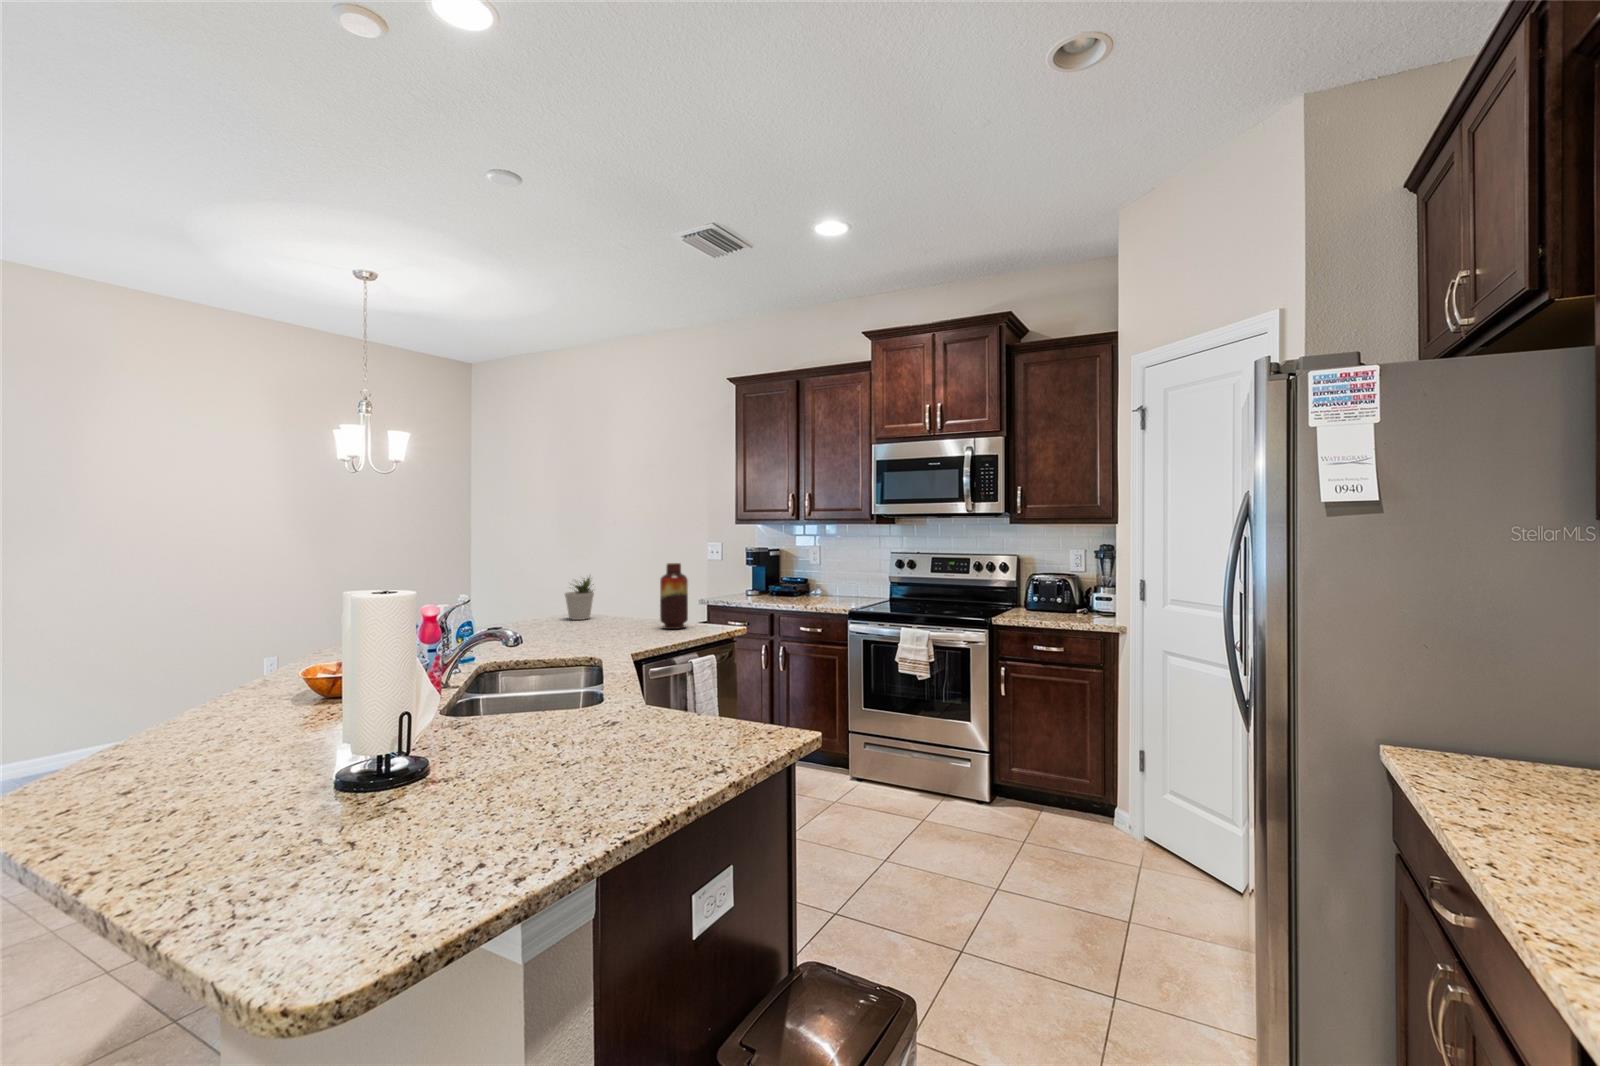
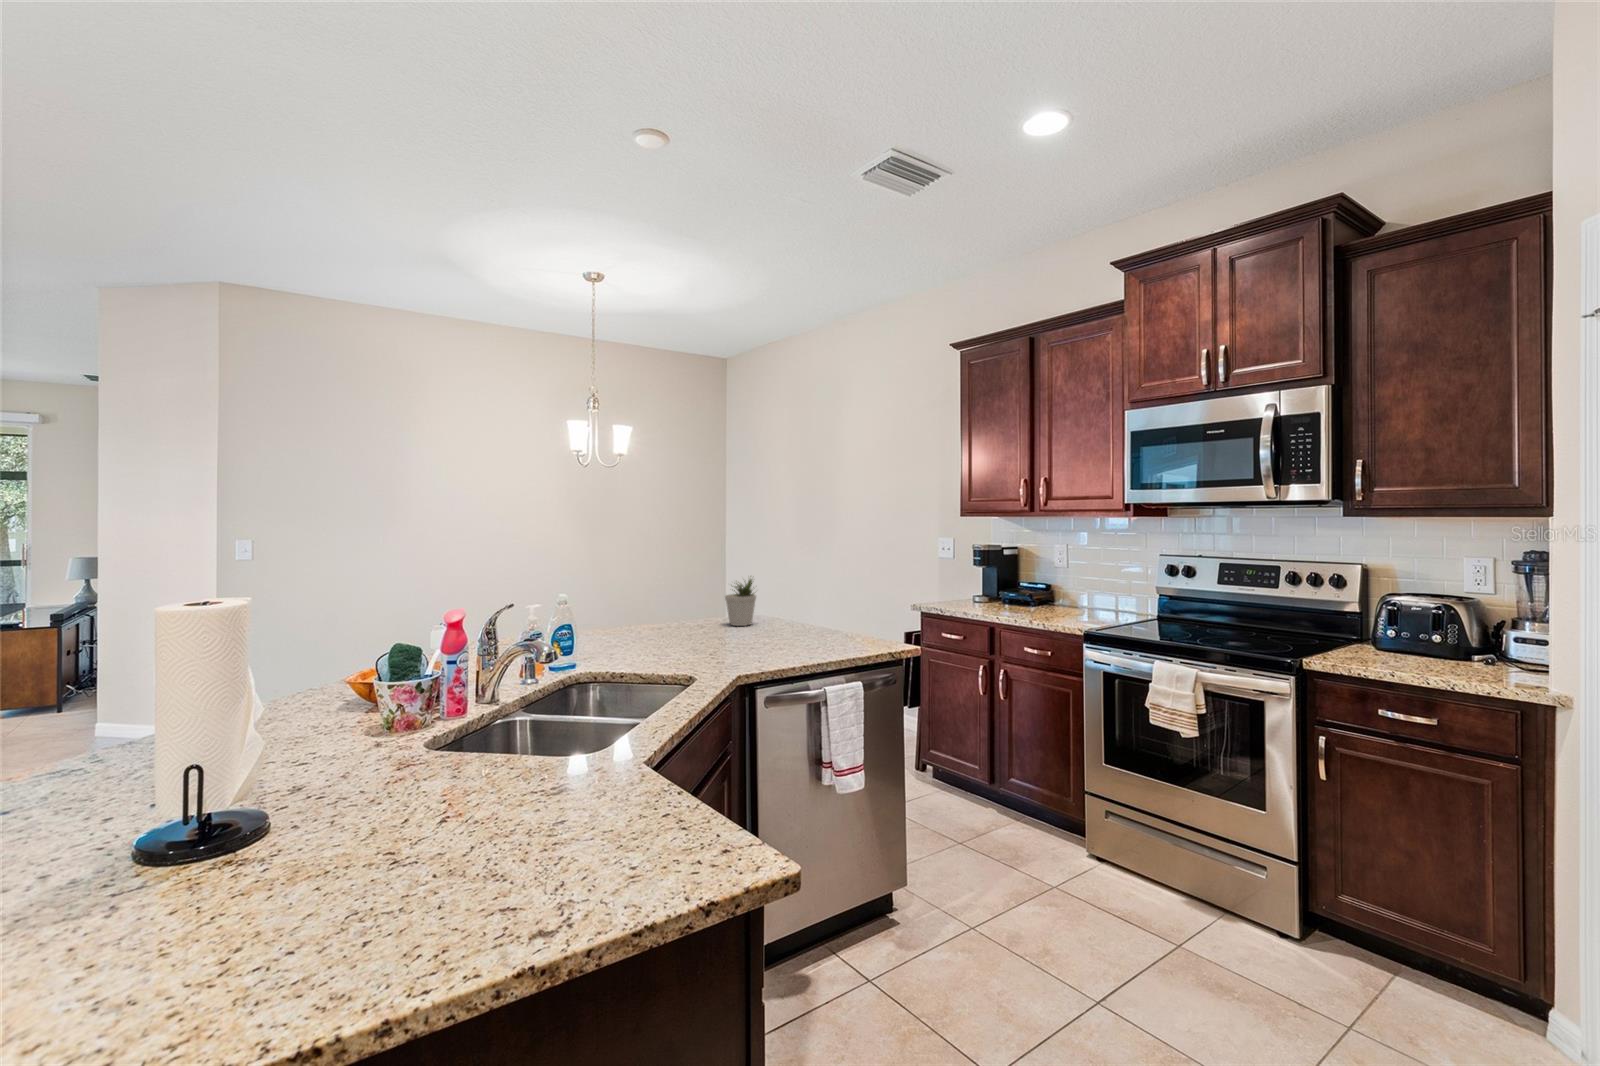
vase: present [660,563,688,629] -> none [806,566,839,646]

